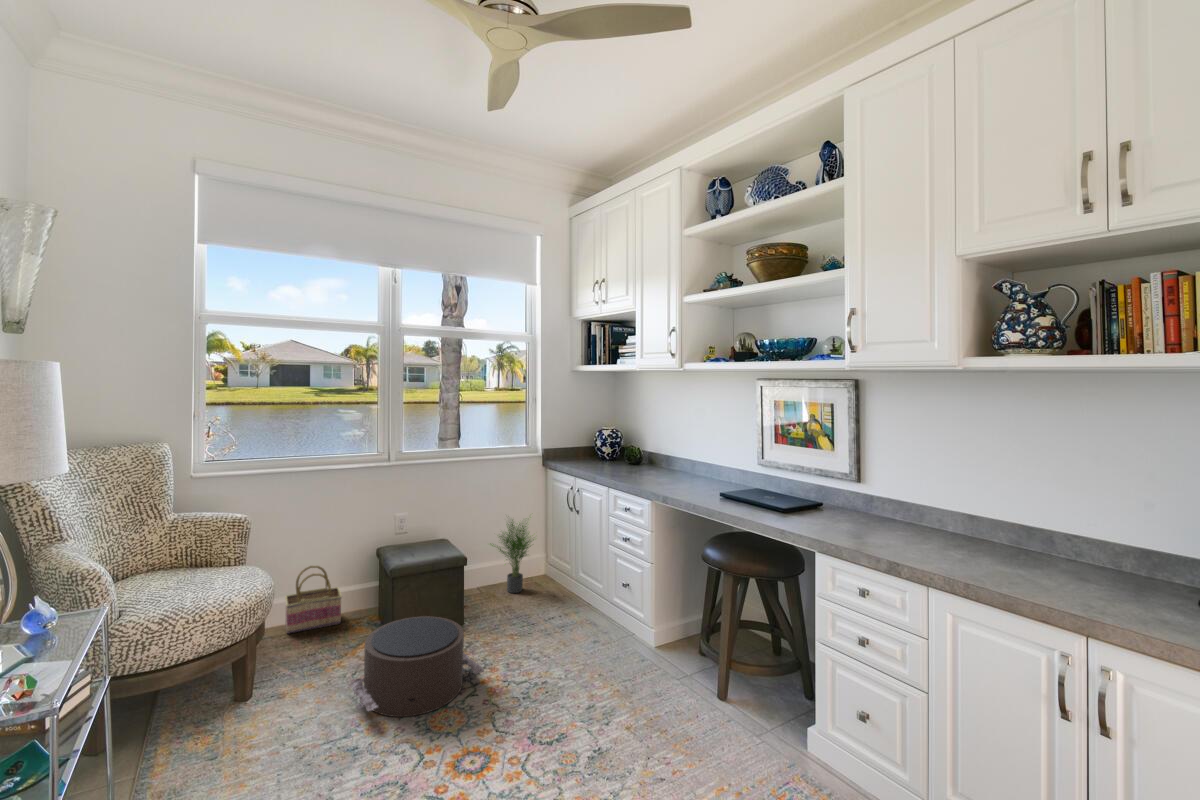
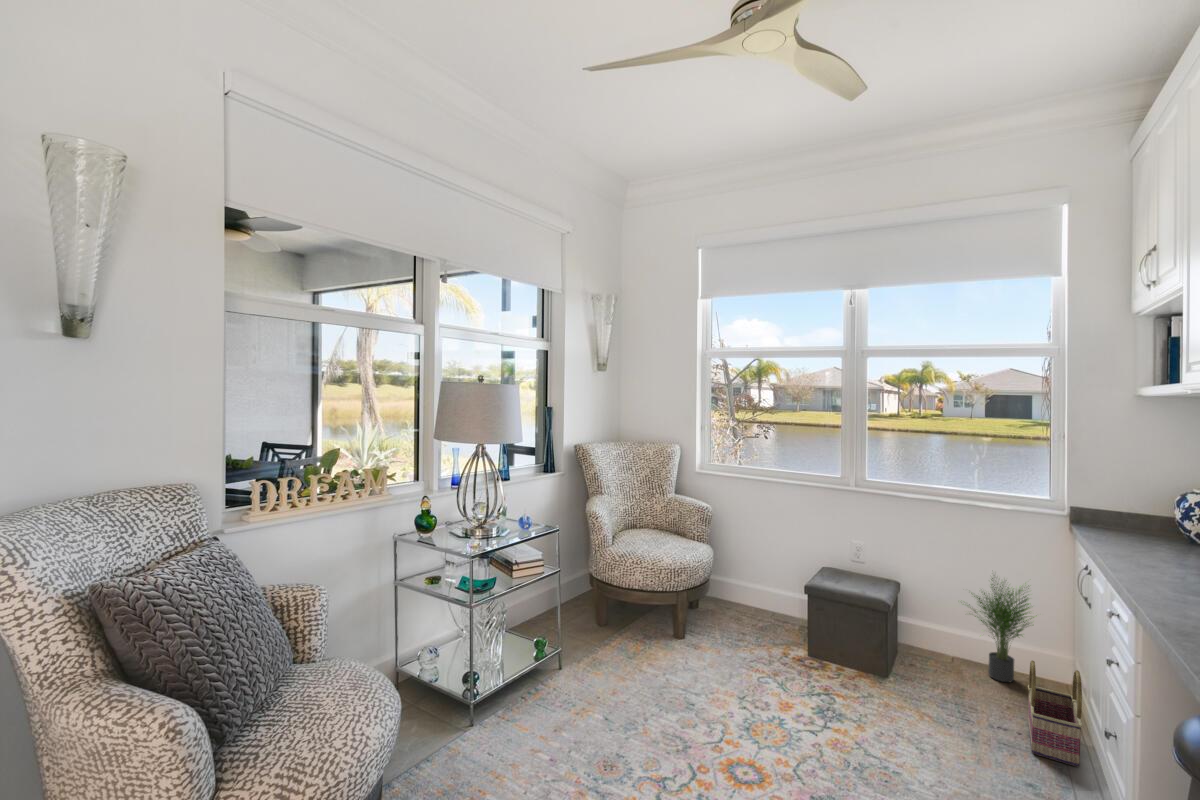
basket: present [285,566,342,633] -> present [1028,660,1082,767]
pouf: present [351,616,484,717] -> none [710,626,838,724]

